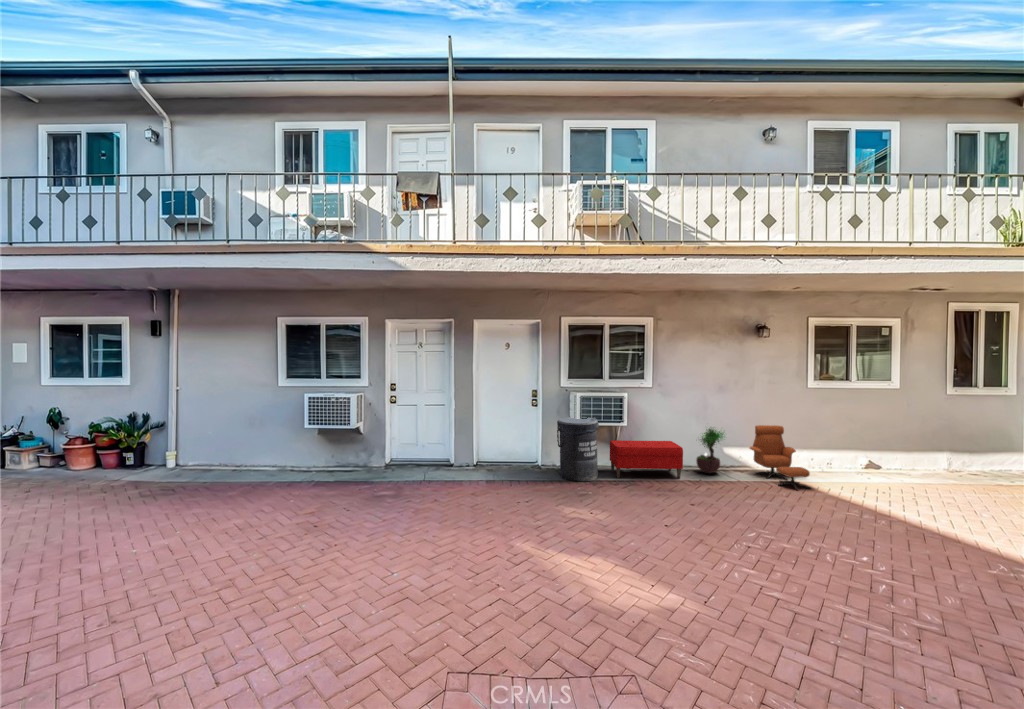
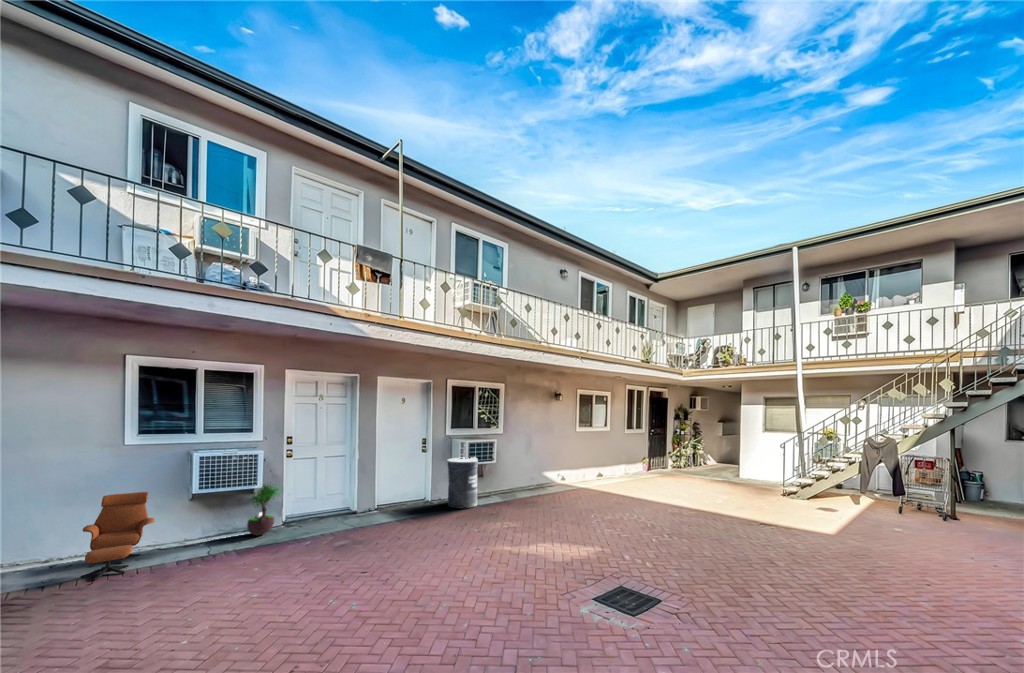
lounge chair: present [750,425,810,490] -> present [80,492,155,580]
potted tree: present [696,428,723,473] -> present [247,484,280,535]
bench: present [610,440,683,478] -> none [477,471,528,502]

